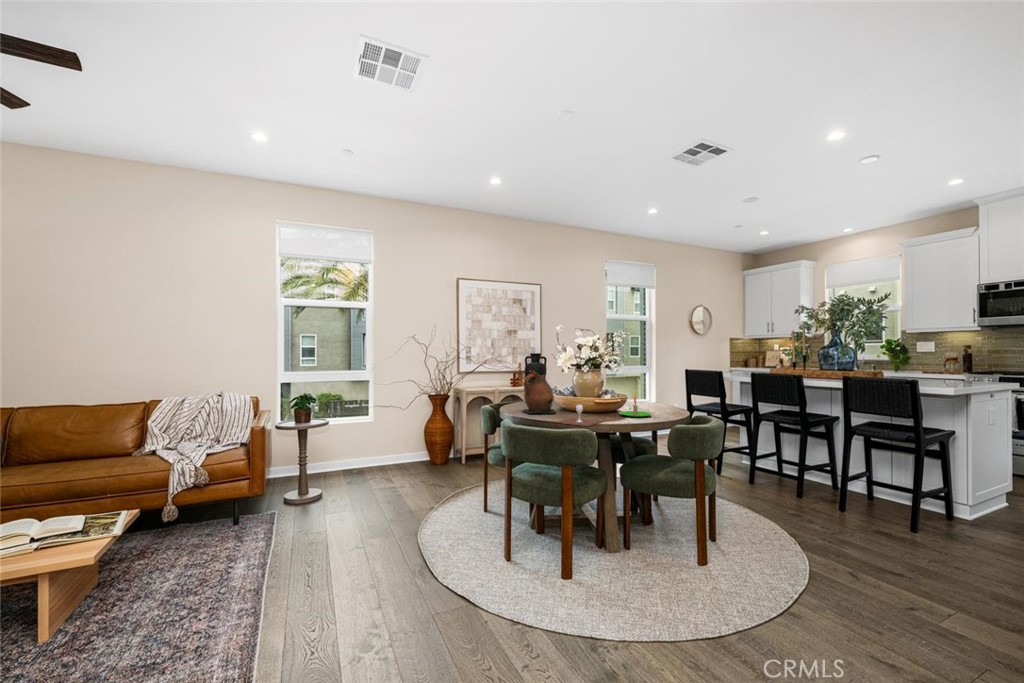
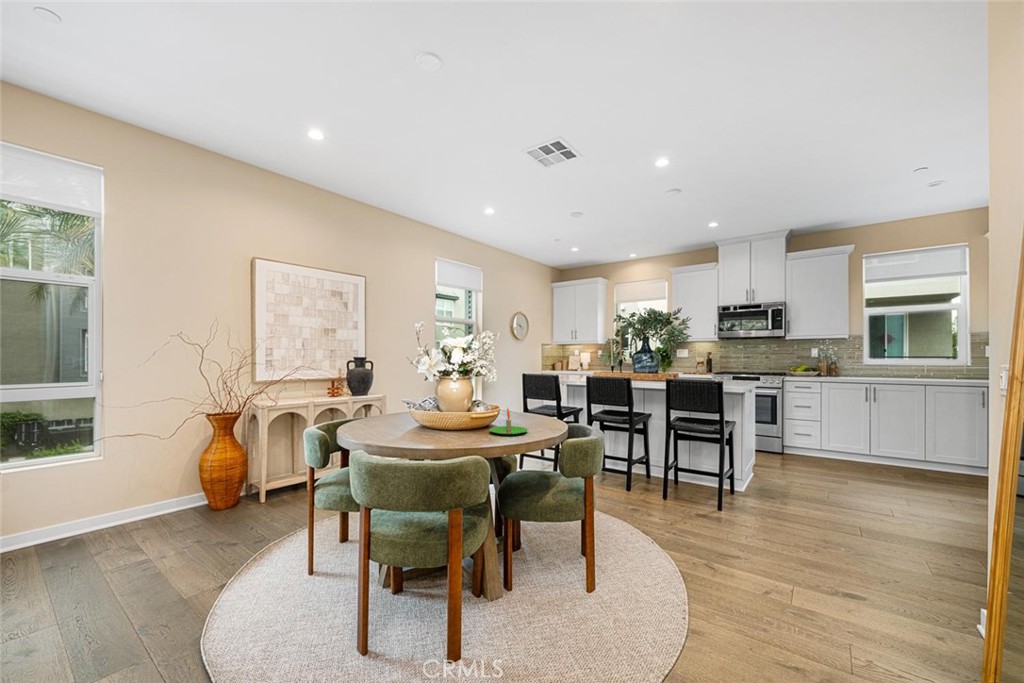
ceramic pitcher: present [524,371,556,413] -> none [359,381,410,440]
wine glass: present [556,404,603,426] -> none [415,426,481,457]

